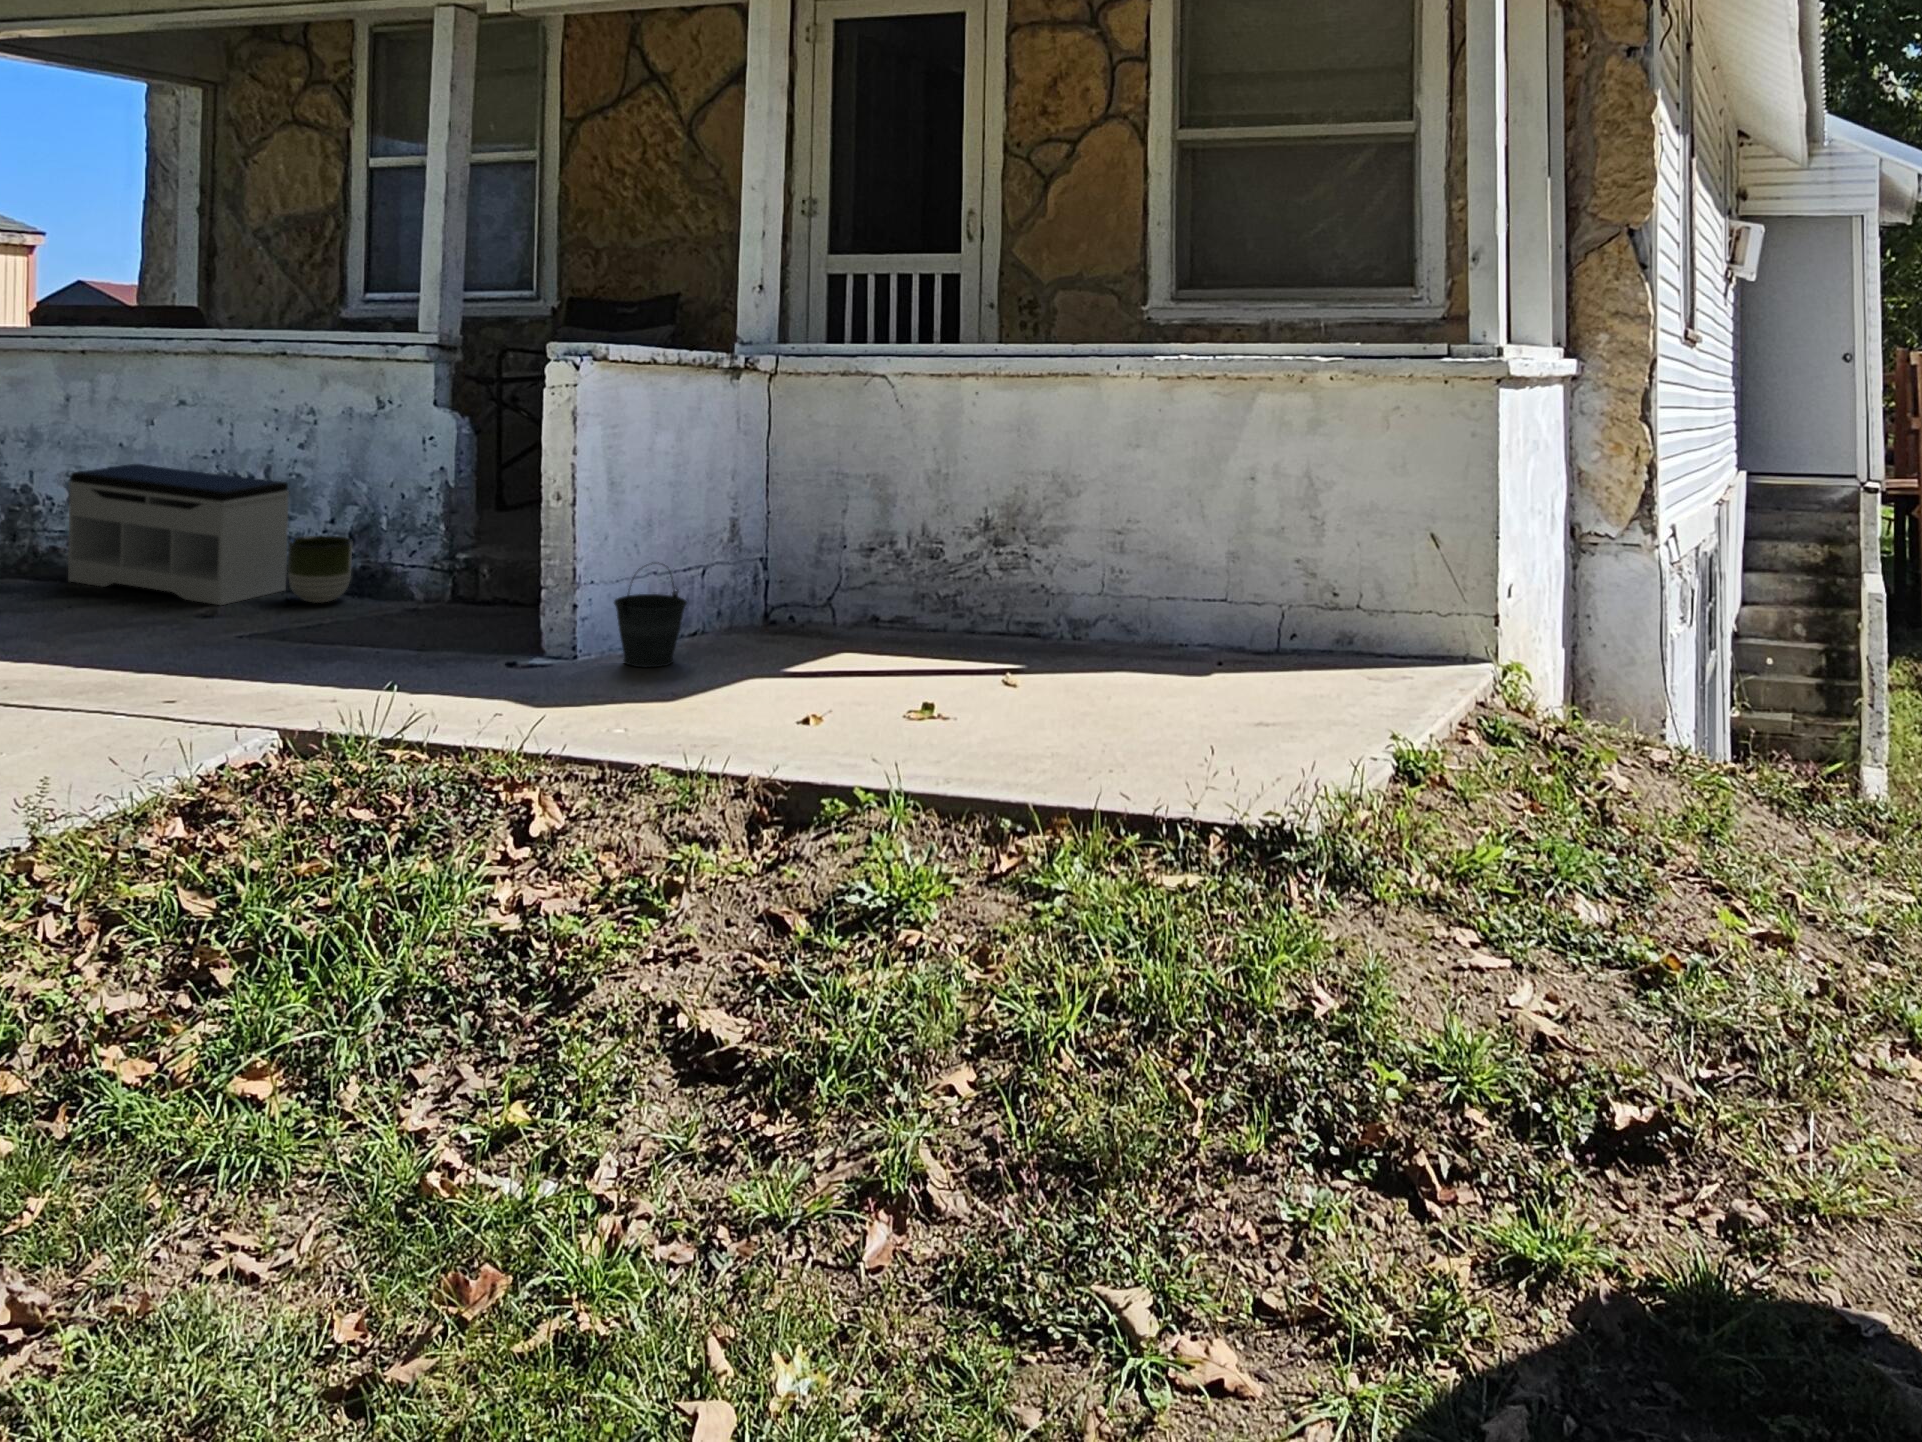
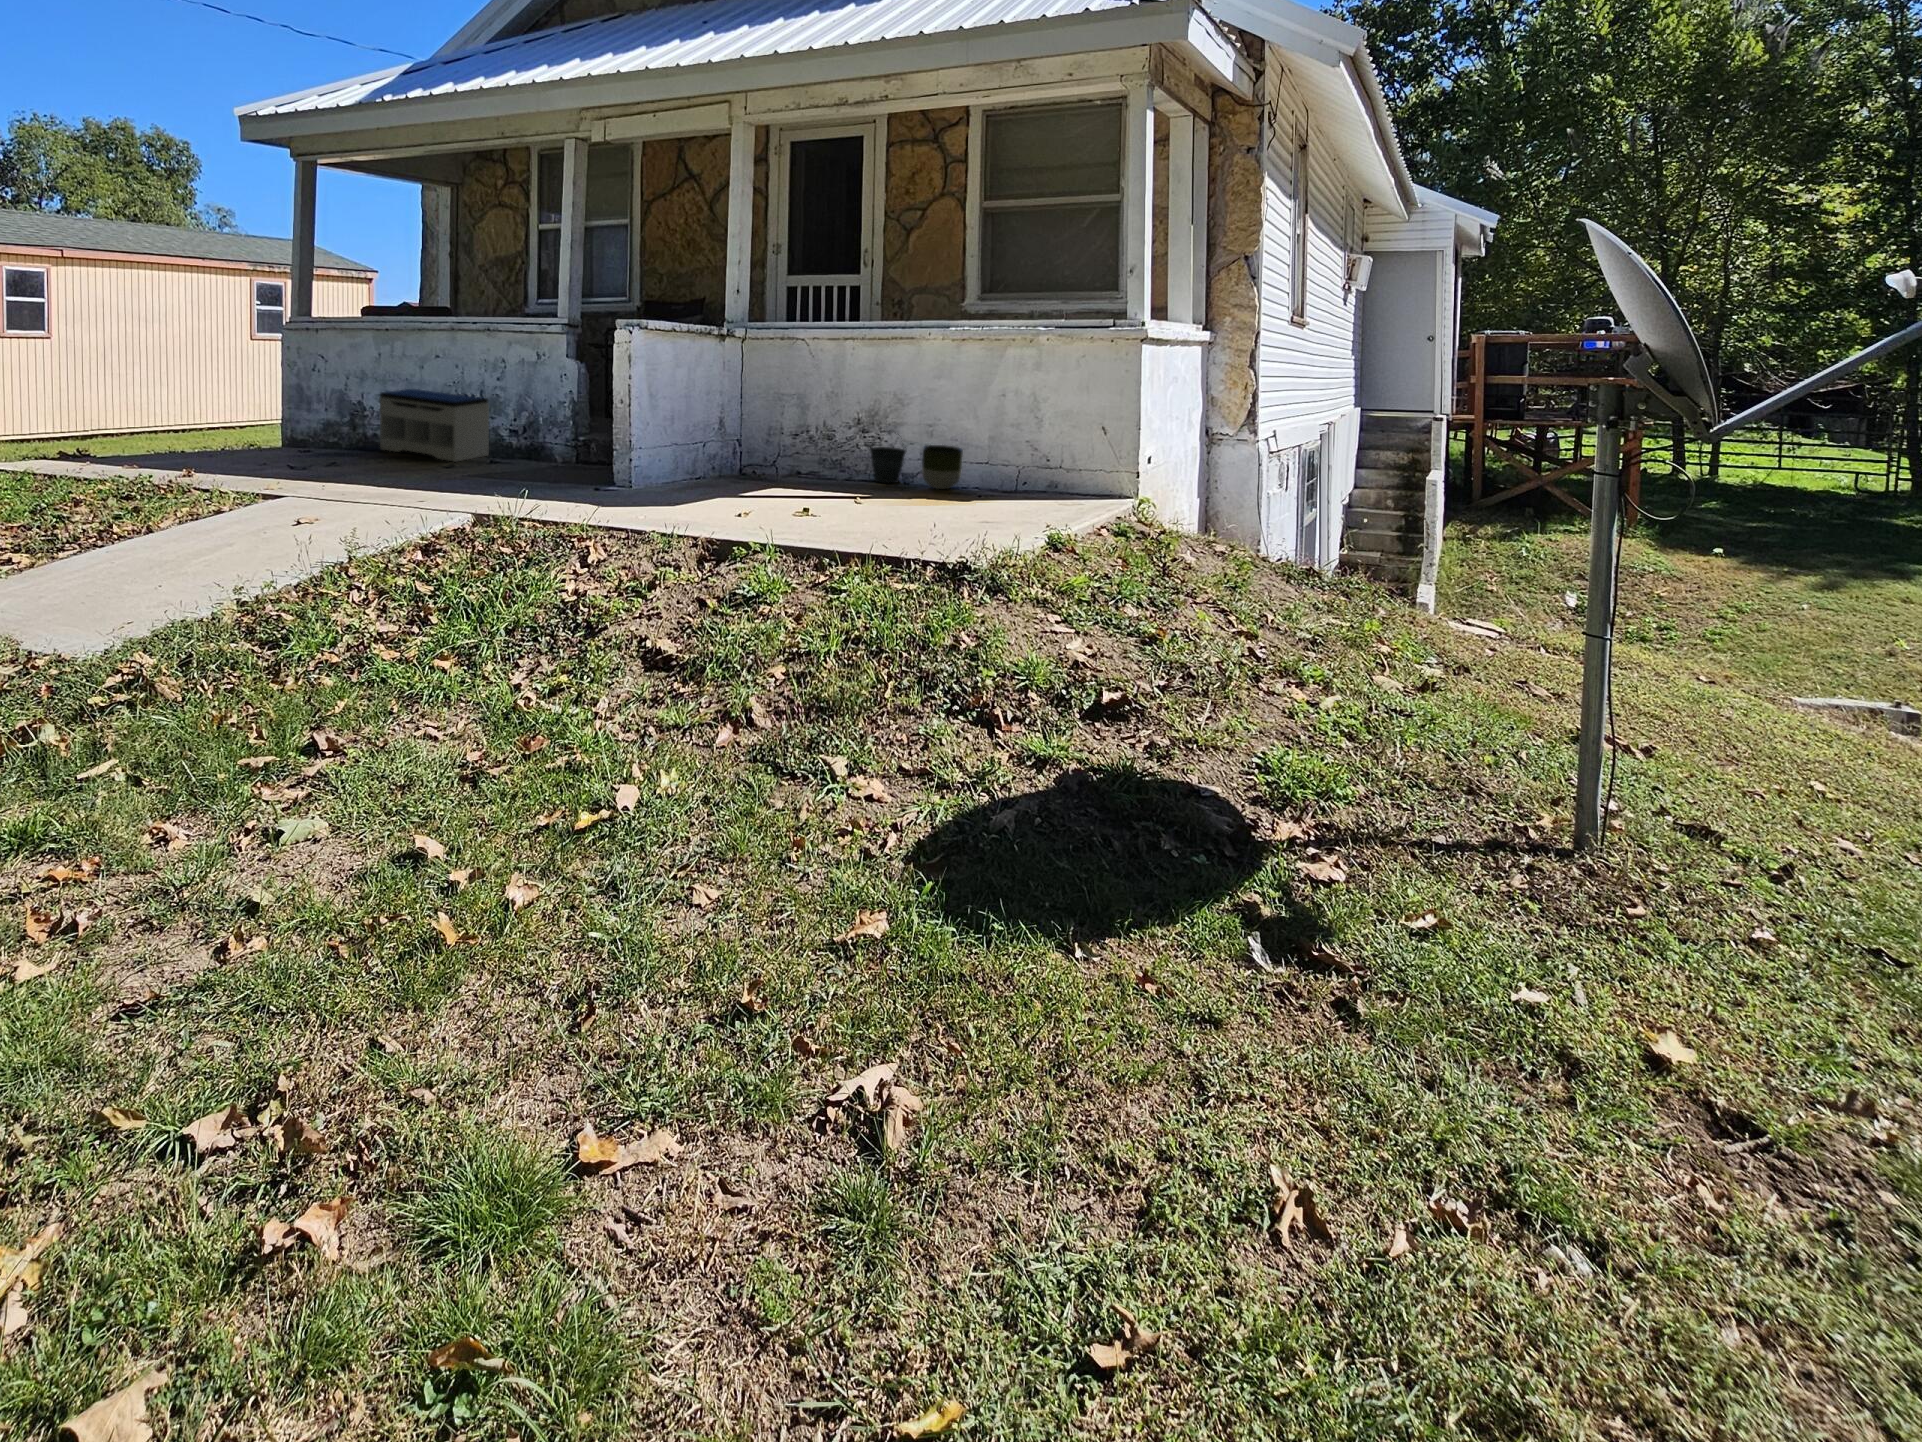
planter: present [288,536,352,603] -> present [922,445,963,489]
bucket: present [614,568,687,667] -> present [870,443,906,483]

